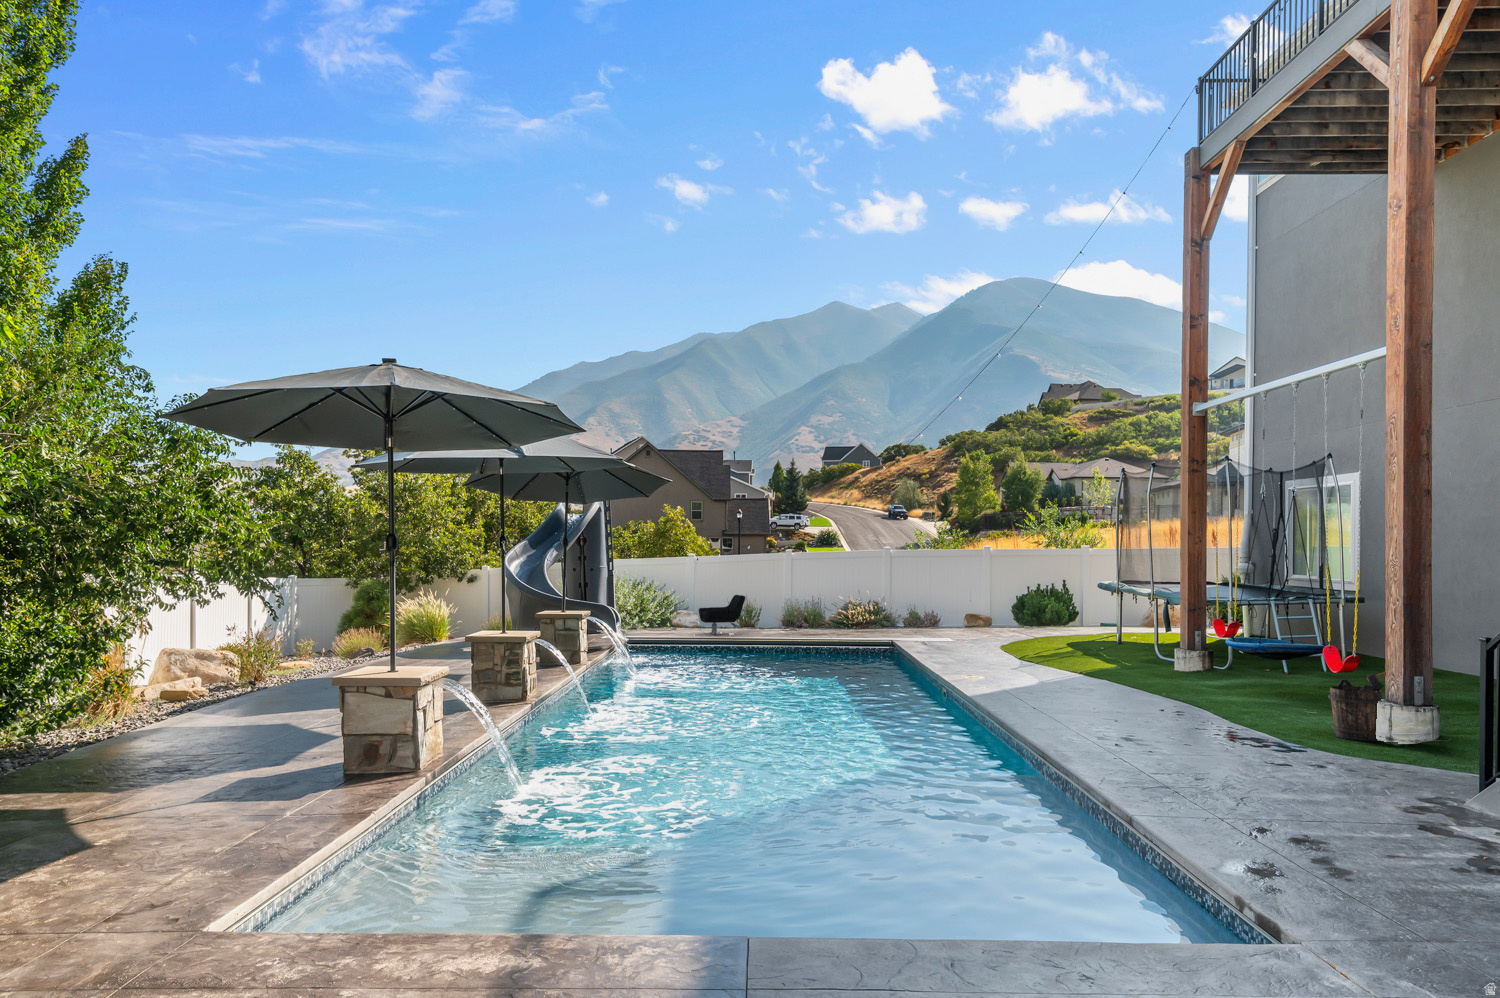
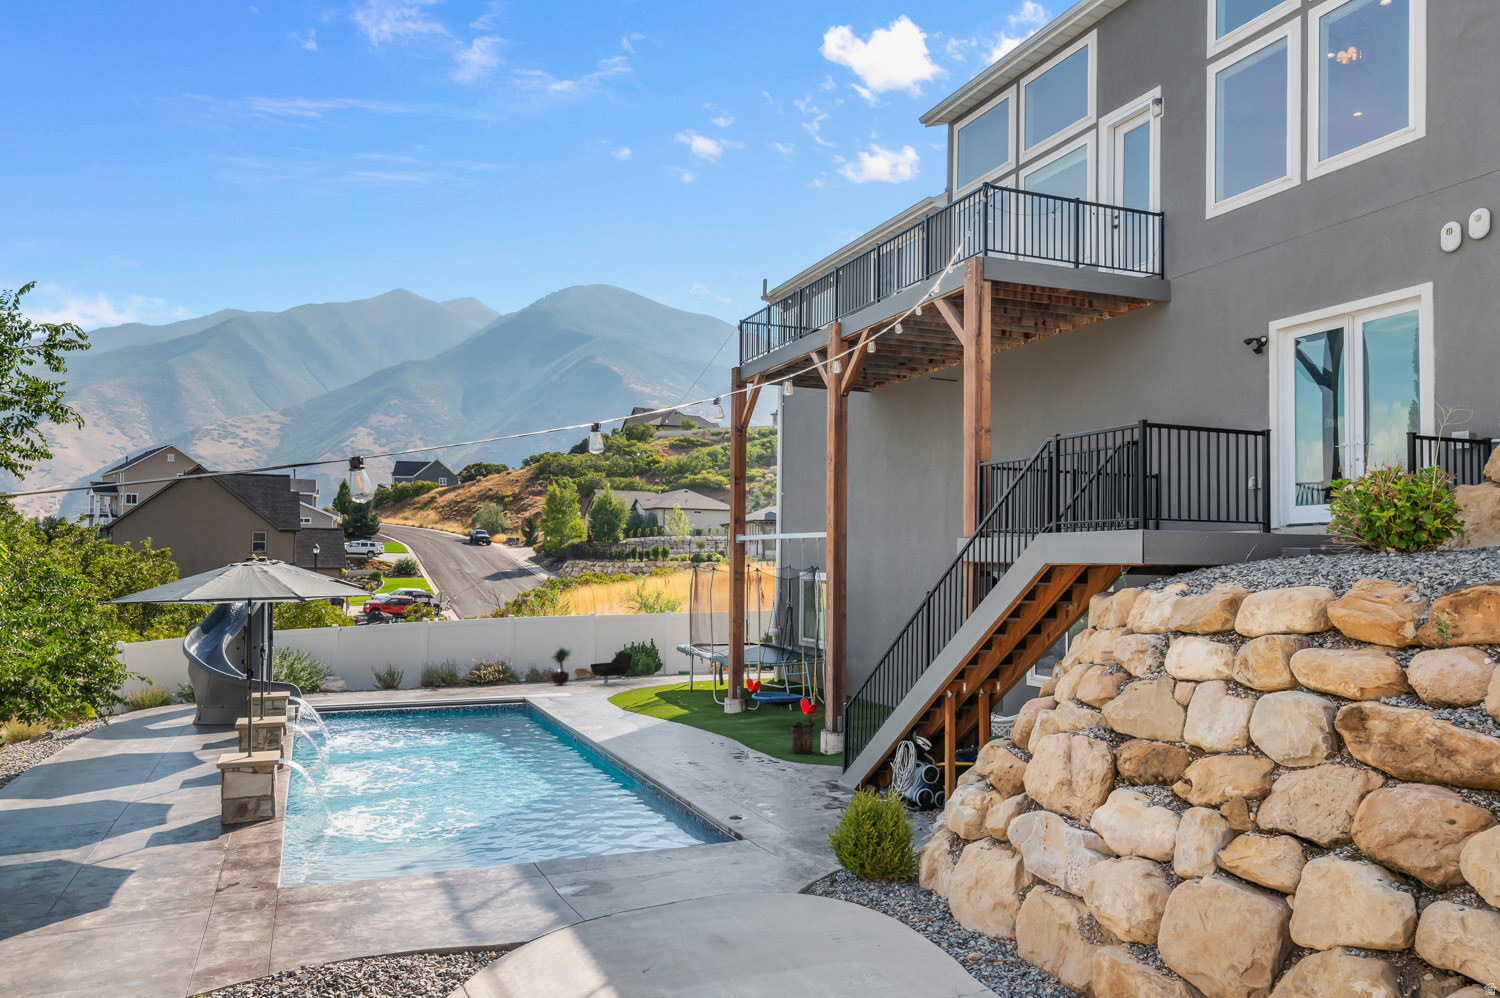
potted tree: none [930,581,960,632] -> present [551,648,570,685]
lounge chair: present [699,595,745,636] -> present [590,652,632,687]

